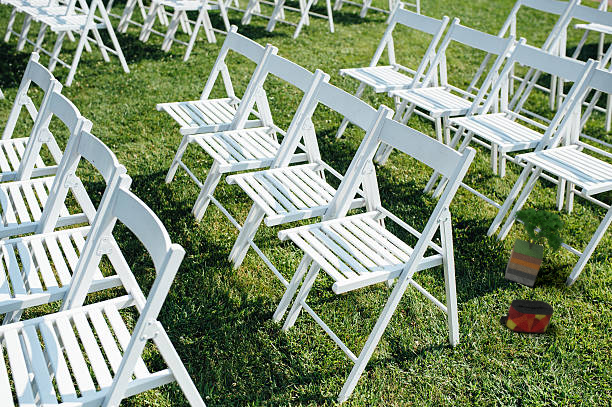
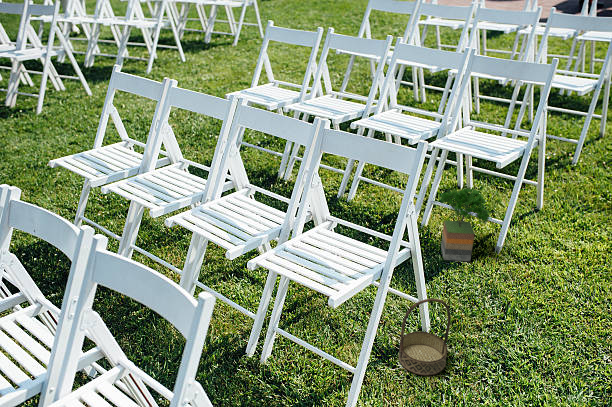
bag: present [500,299,554,333] -> none [456,270,501,305]
basket: none [412,313,473,389] -> present [399,299,451,375]

